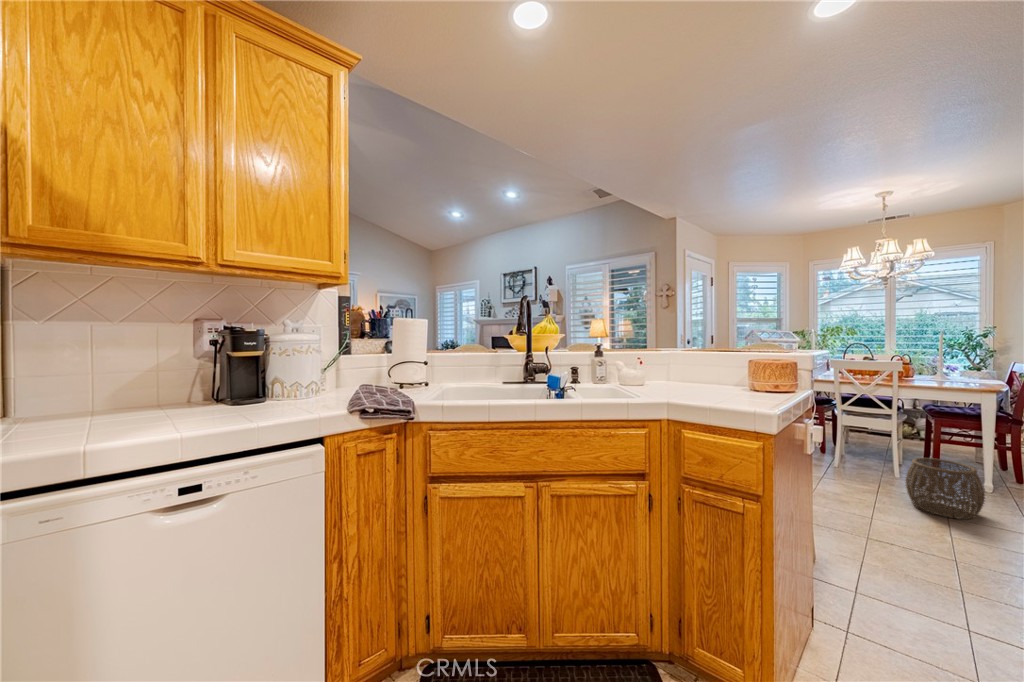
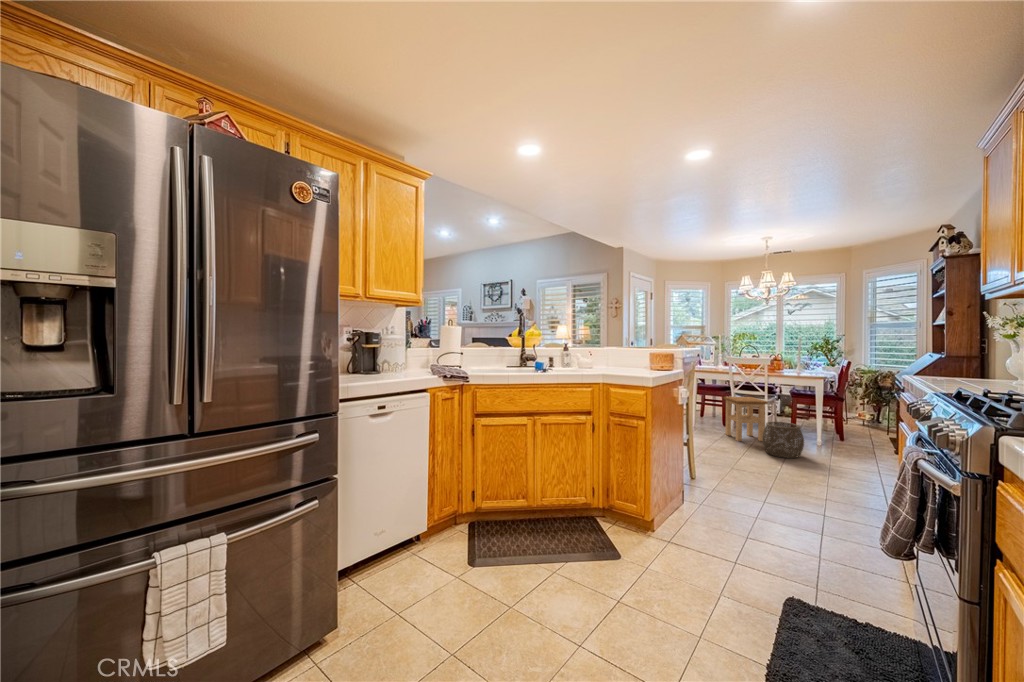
stool: none [829,415,904,483] -> present [724,397,768,441]

